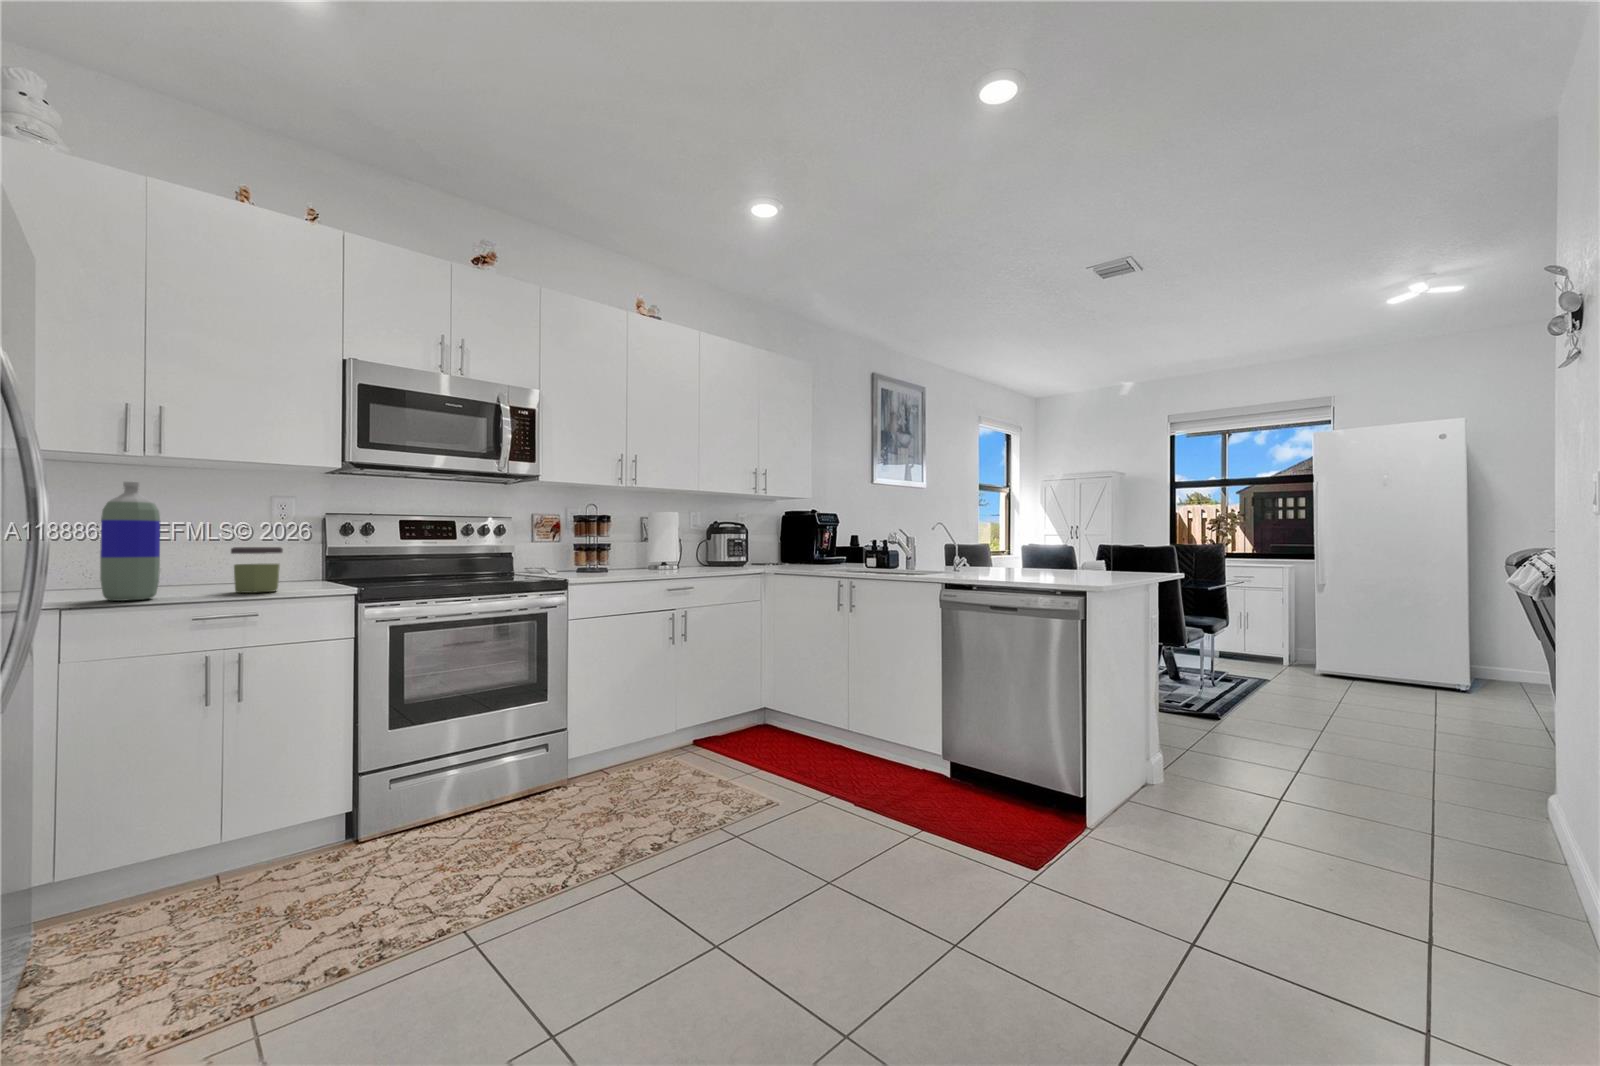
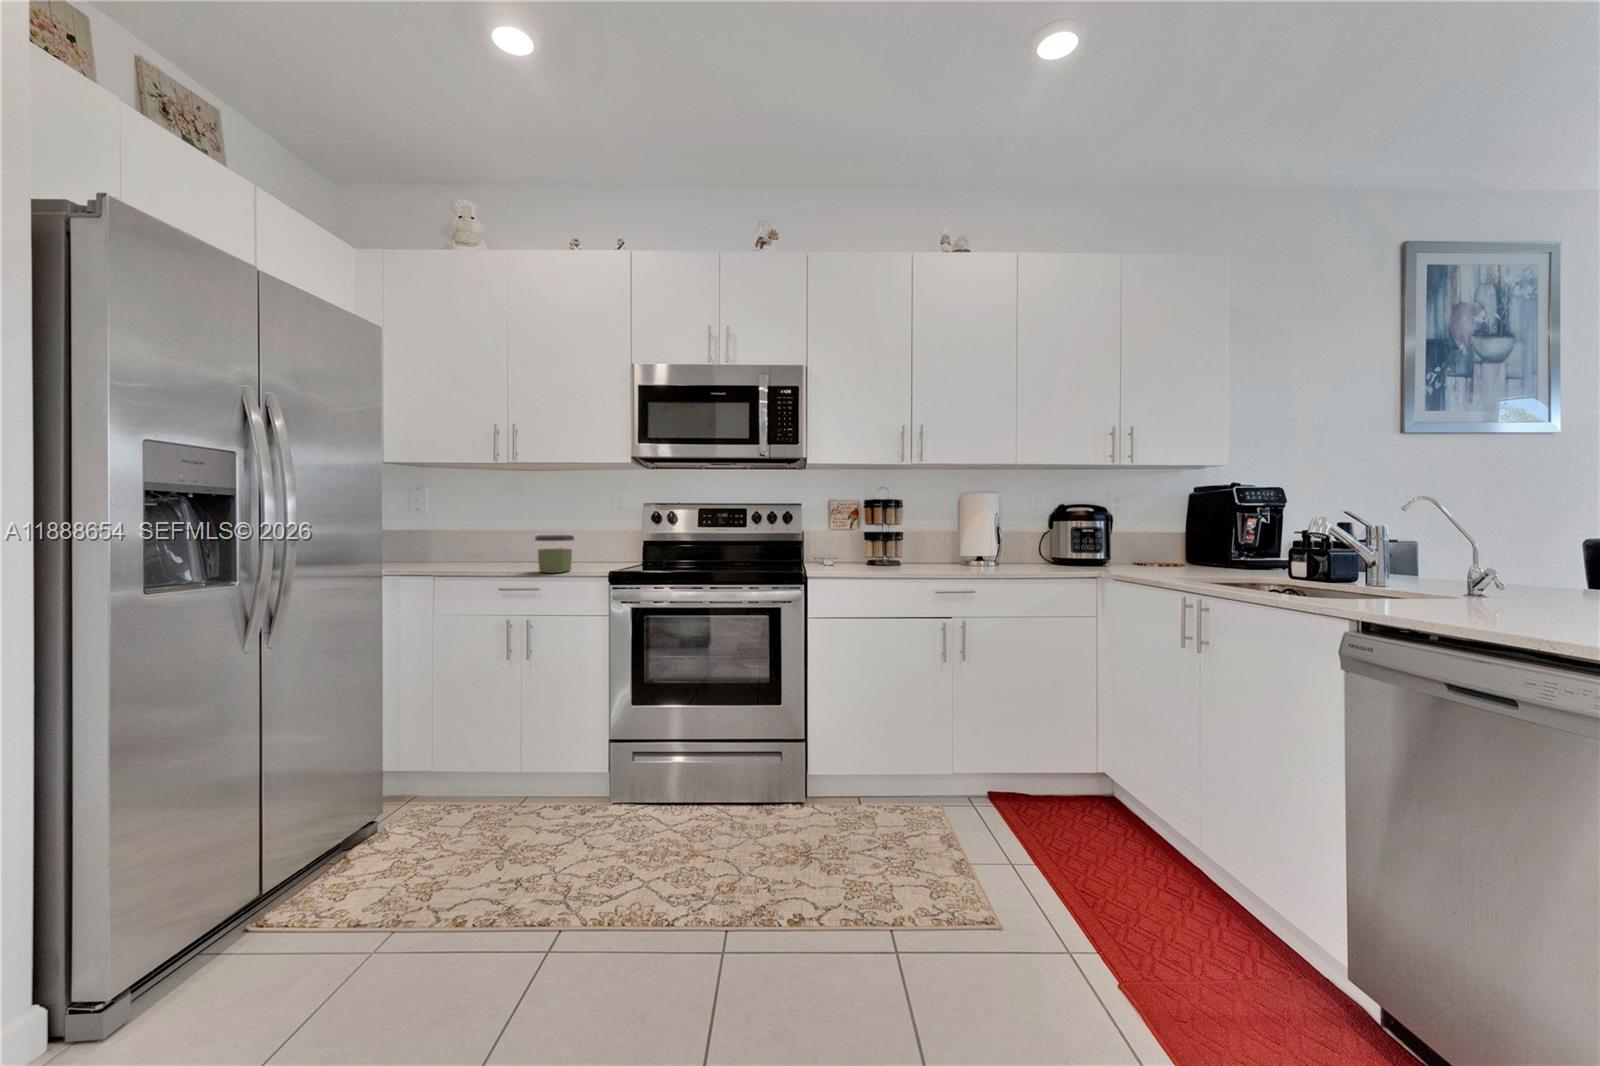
bottle: present [100,482,160,601] -> none [453,487,489,575]

